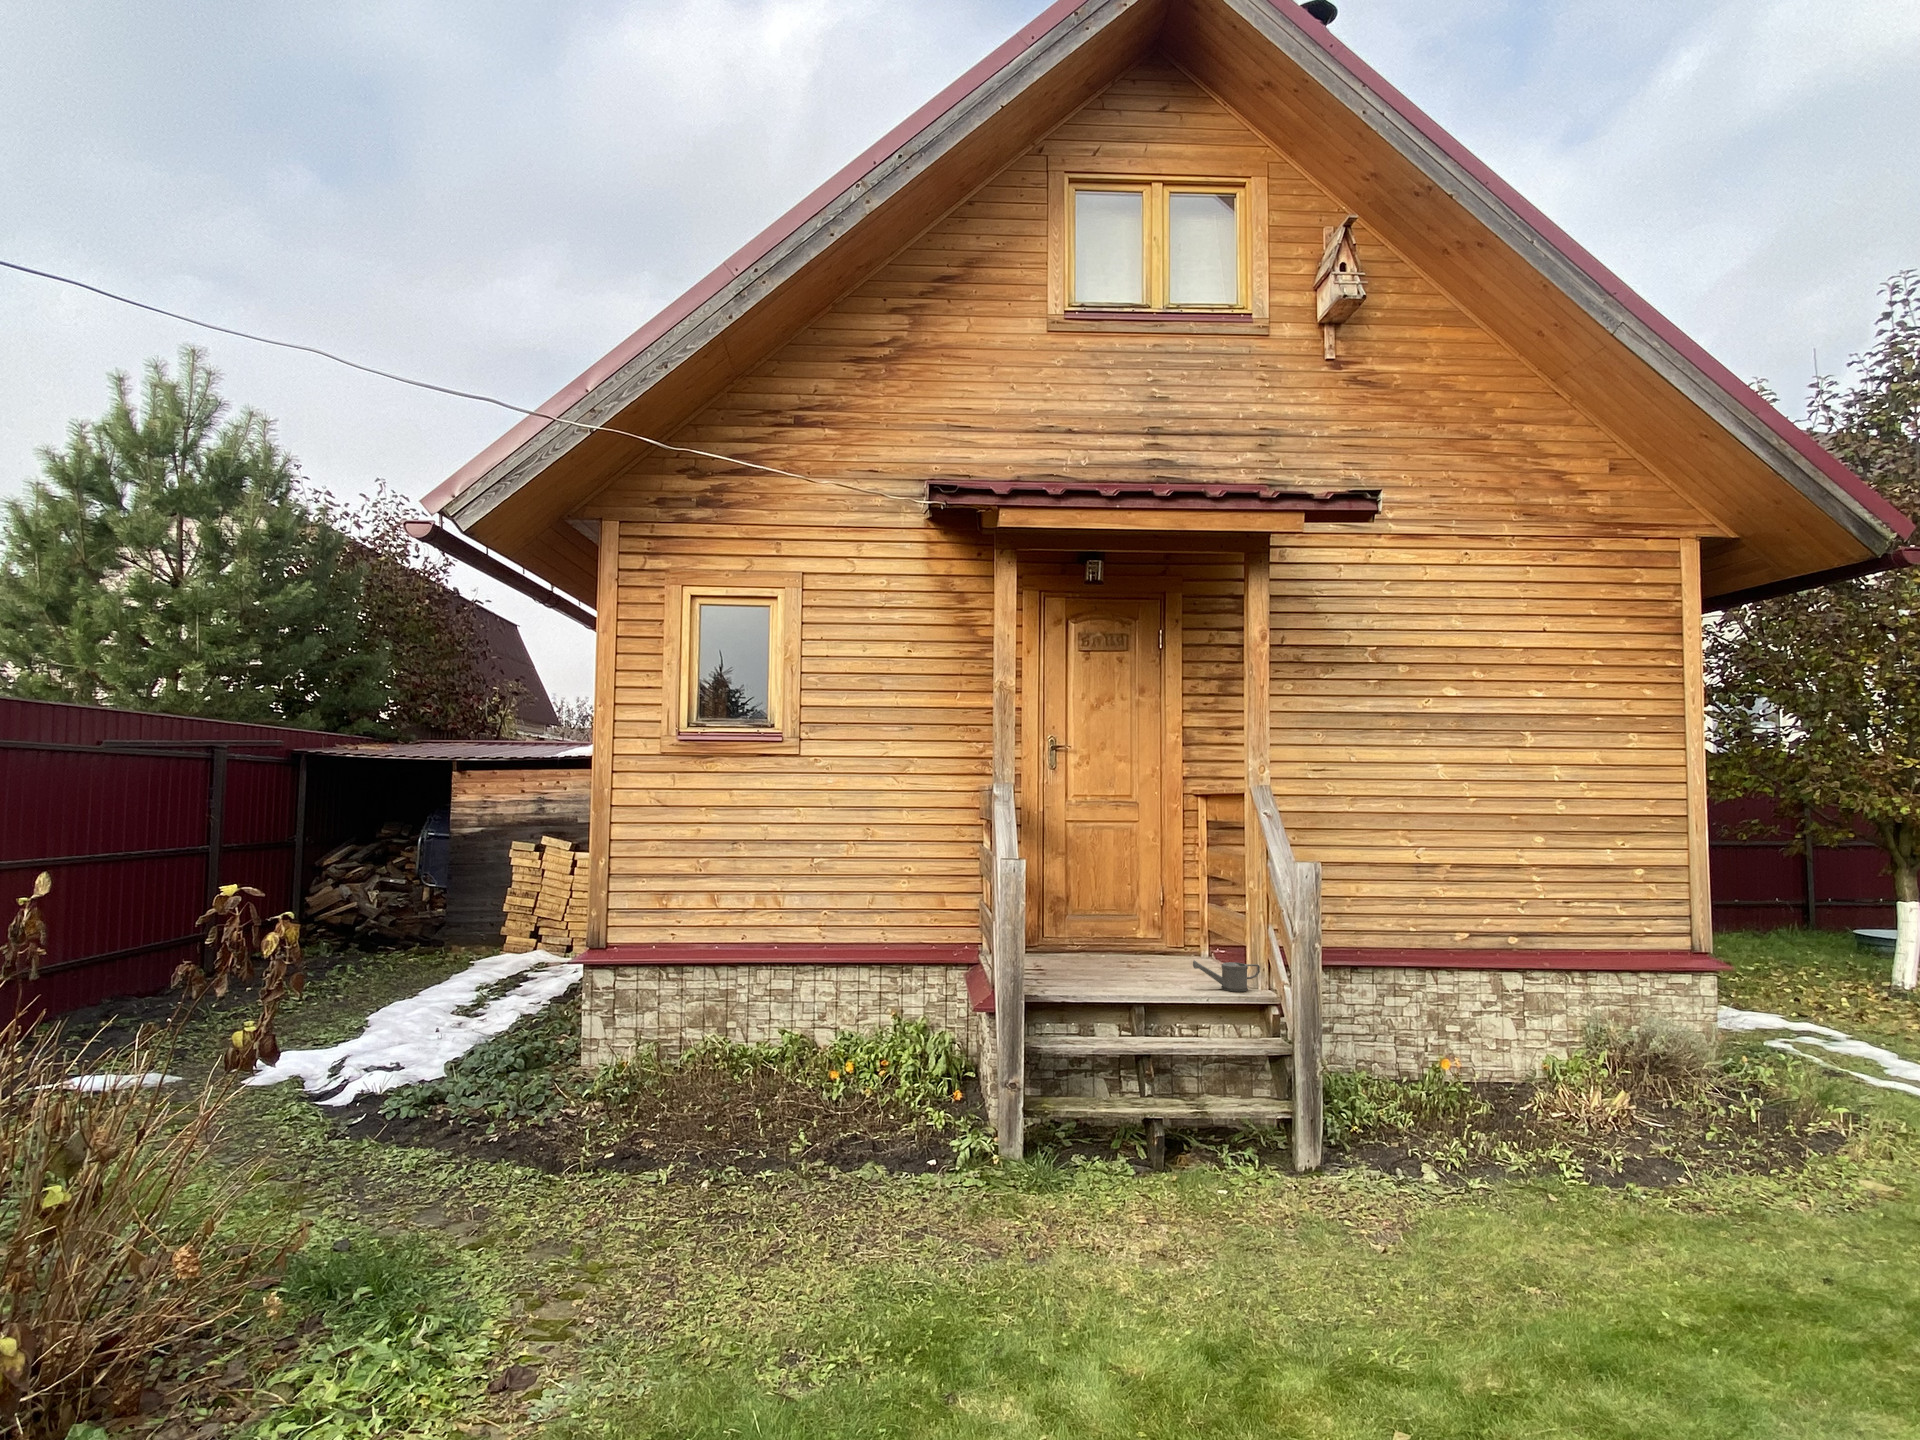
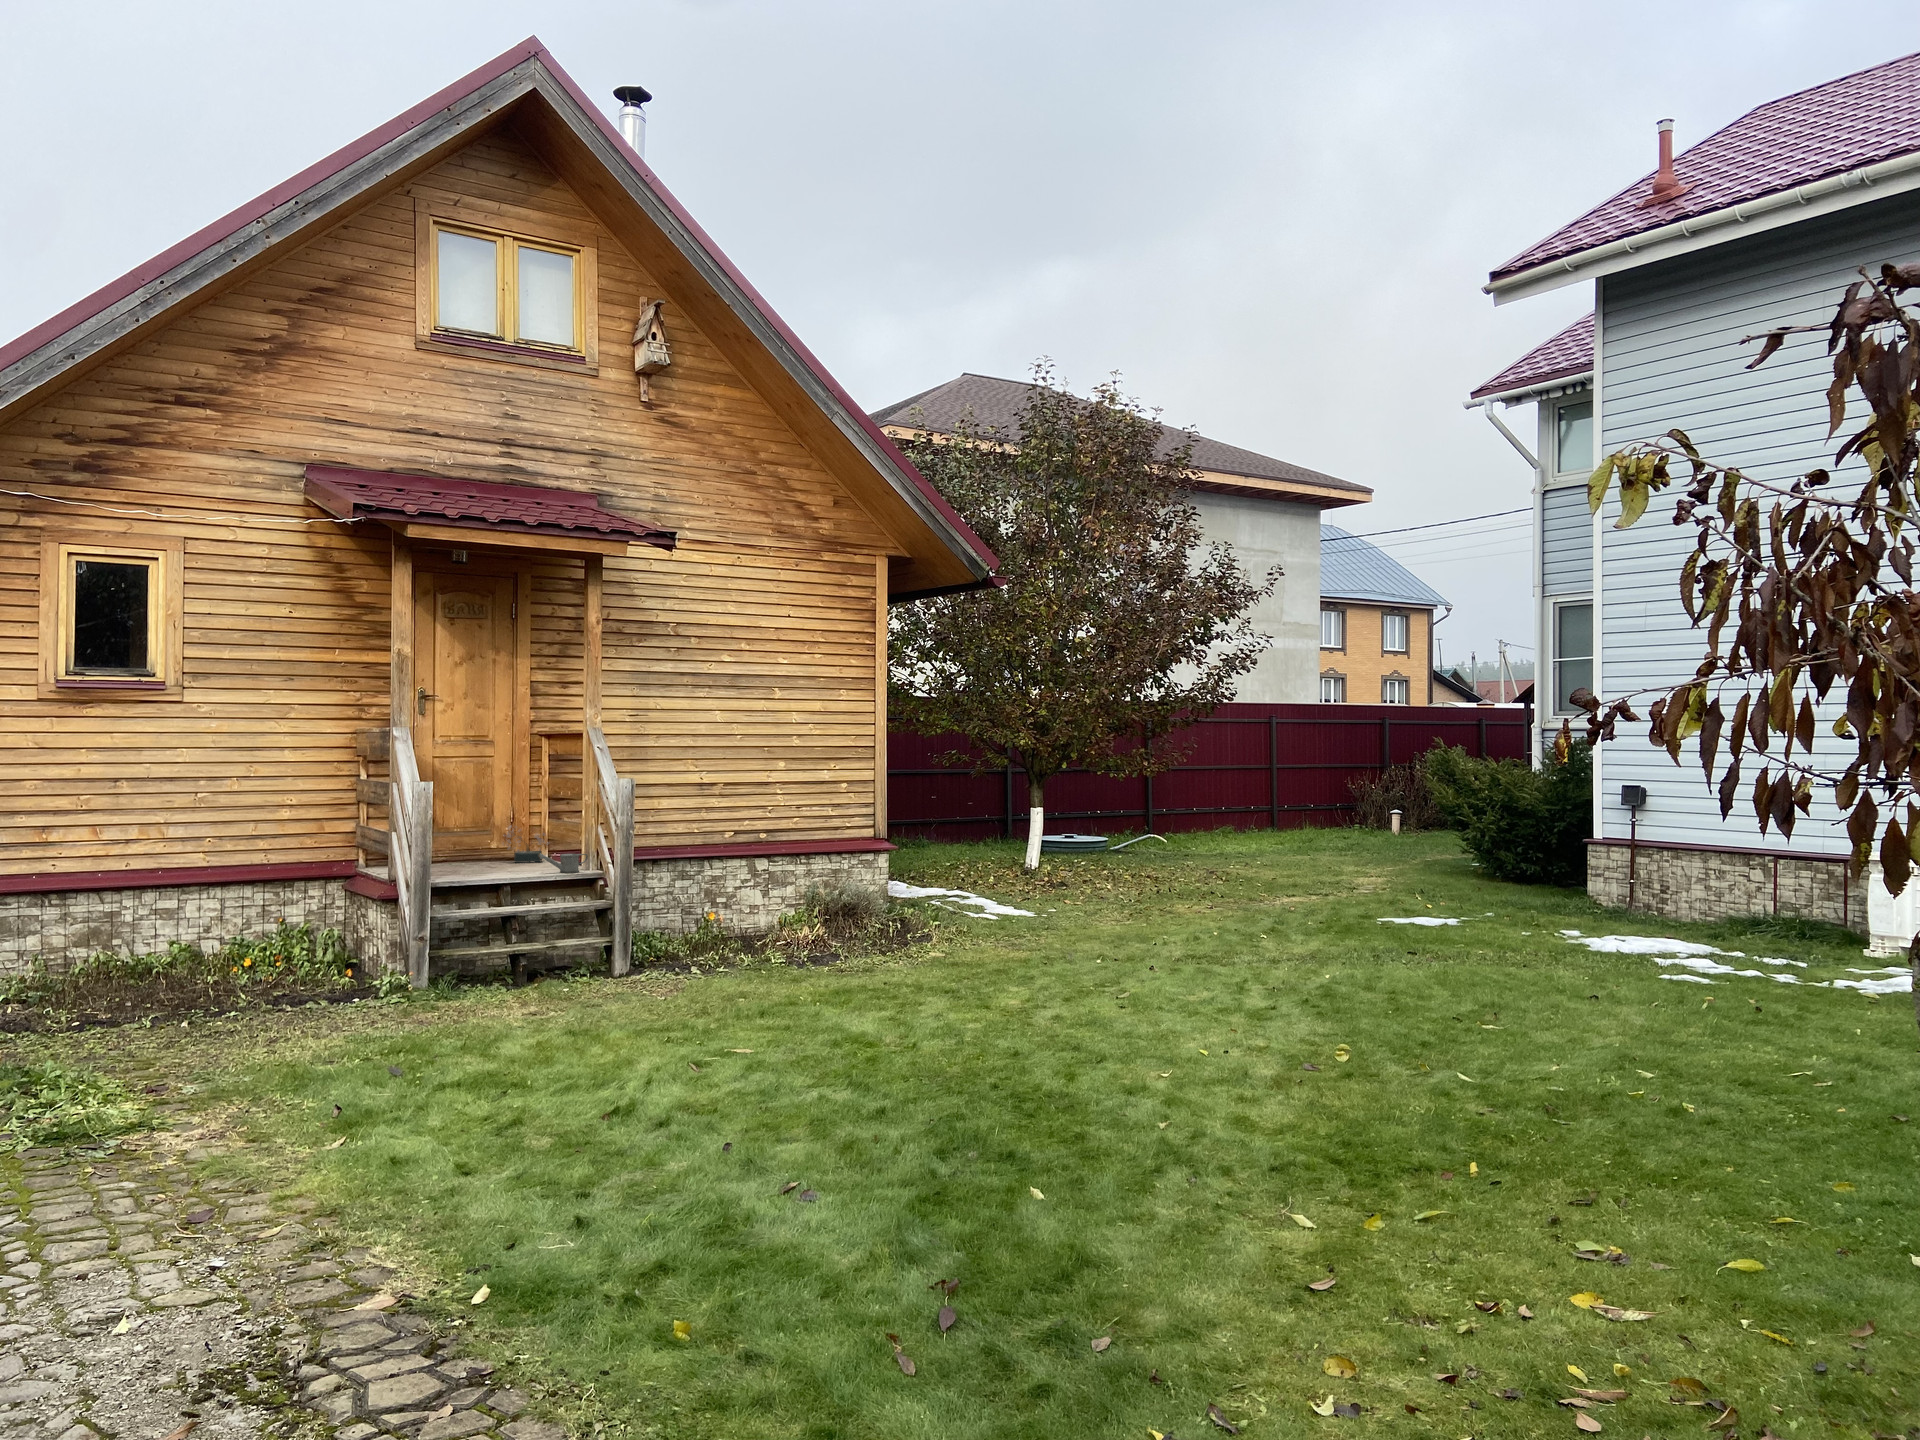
decorative plant: none [1152,909,1212,961] -> present [506,826,548,863]

